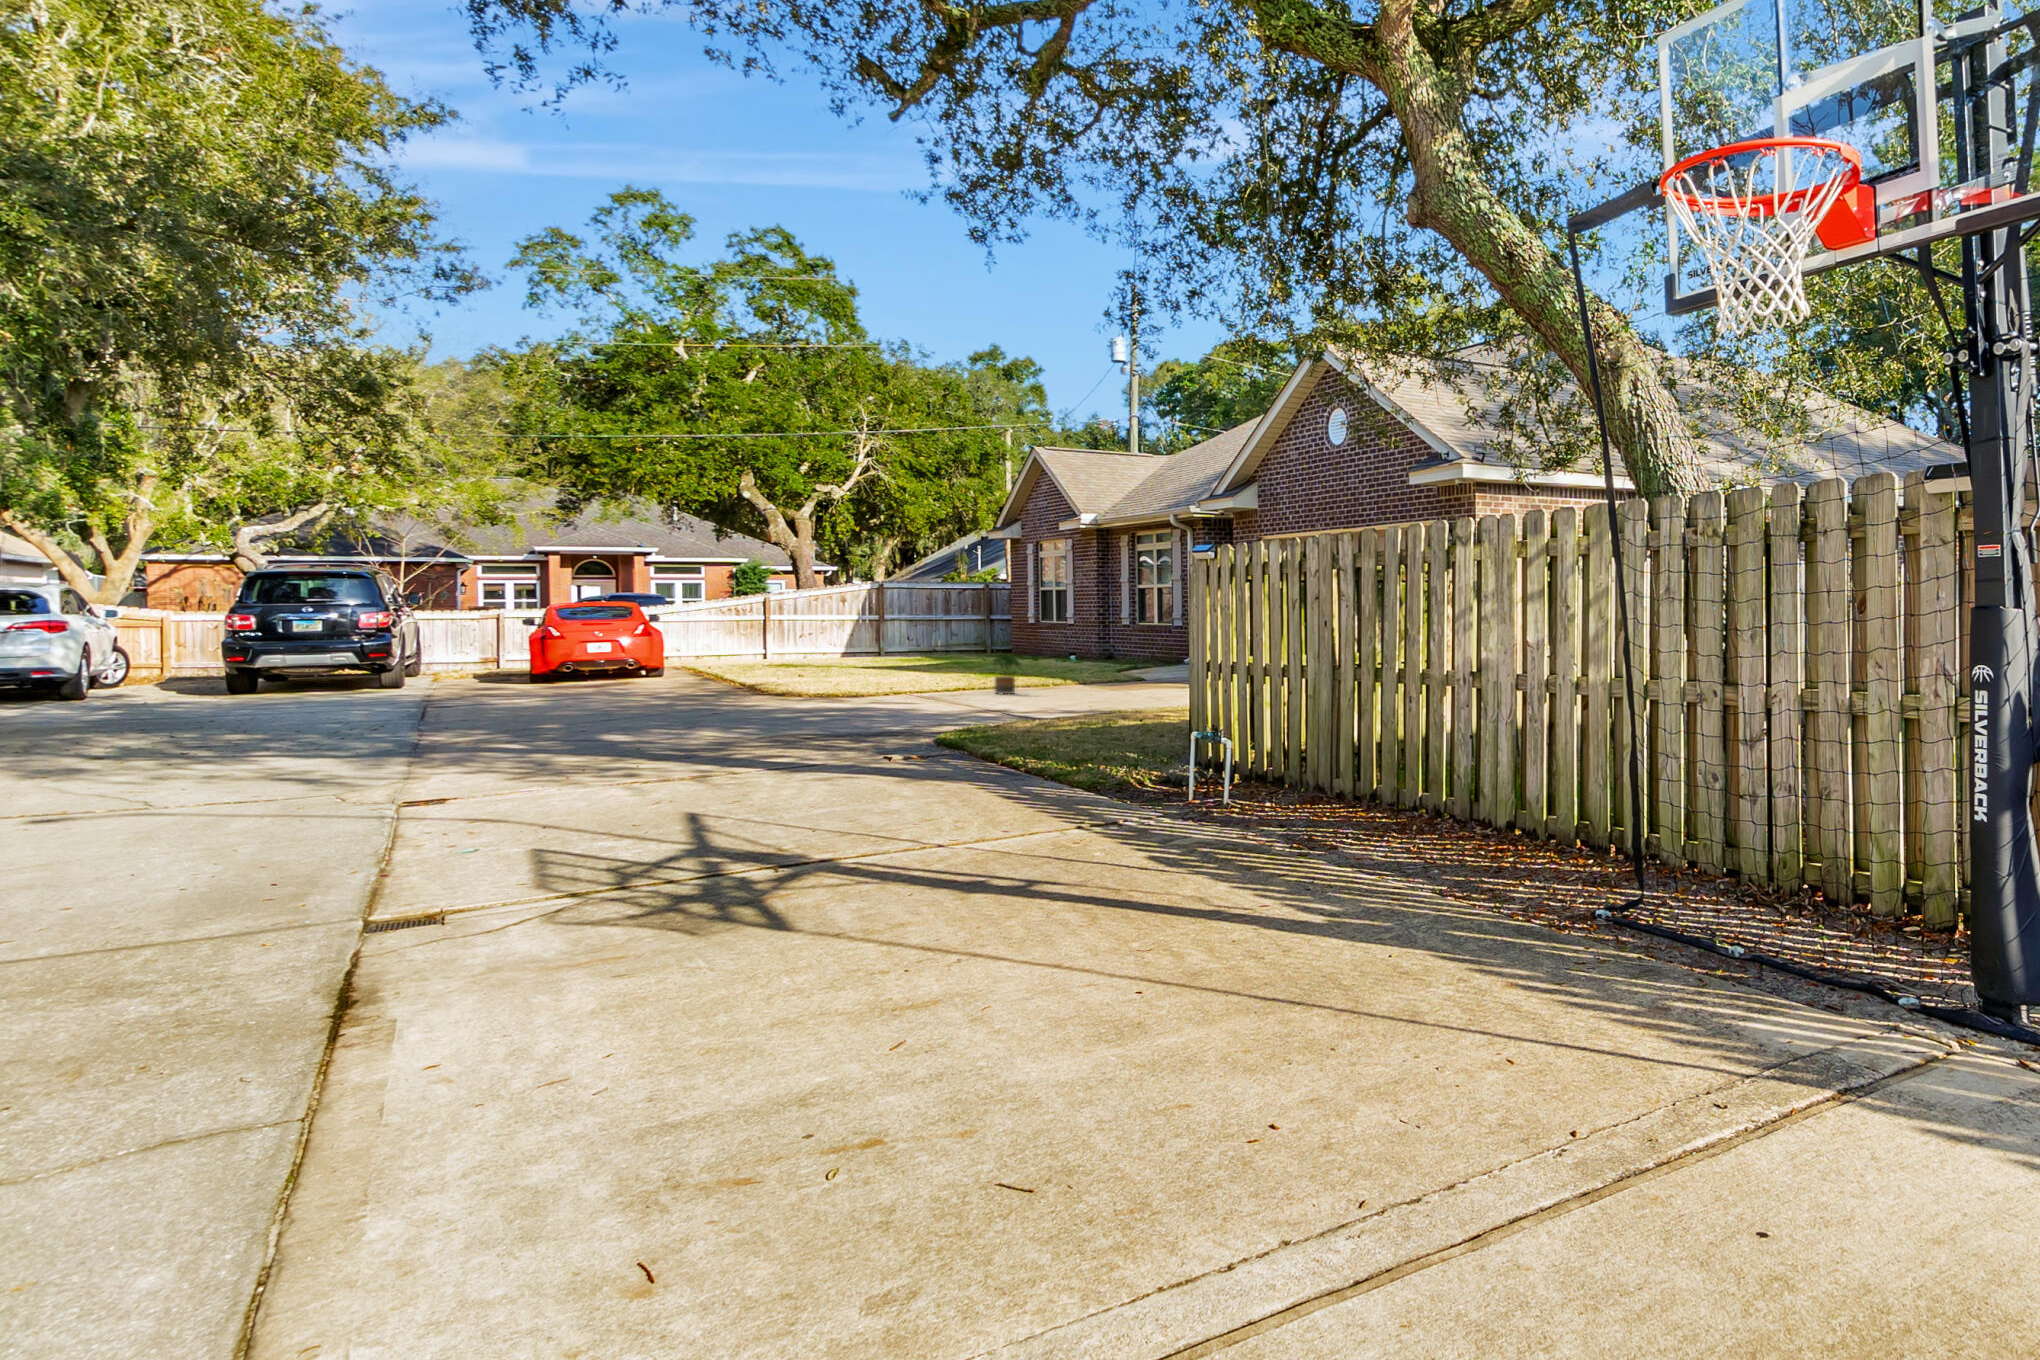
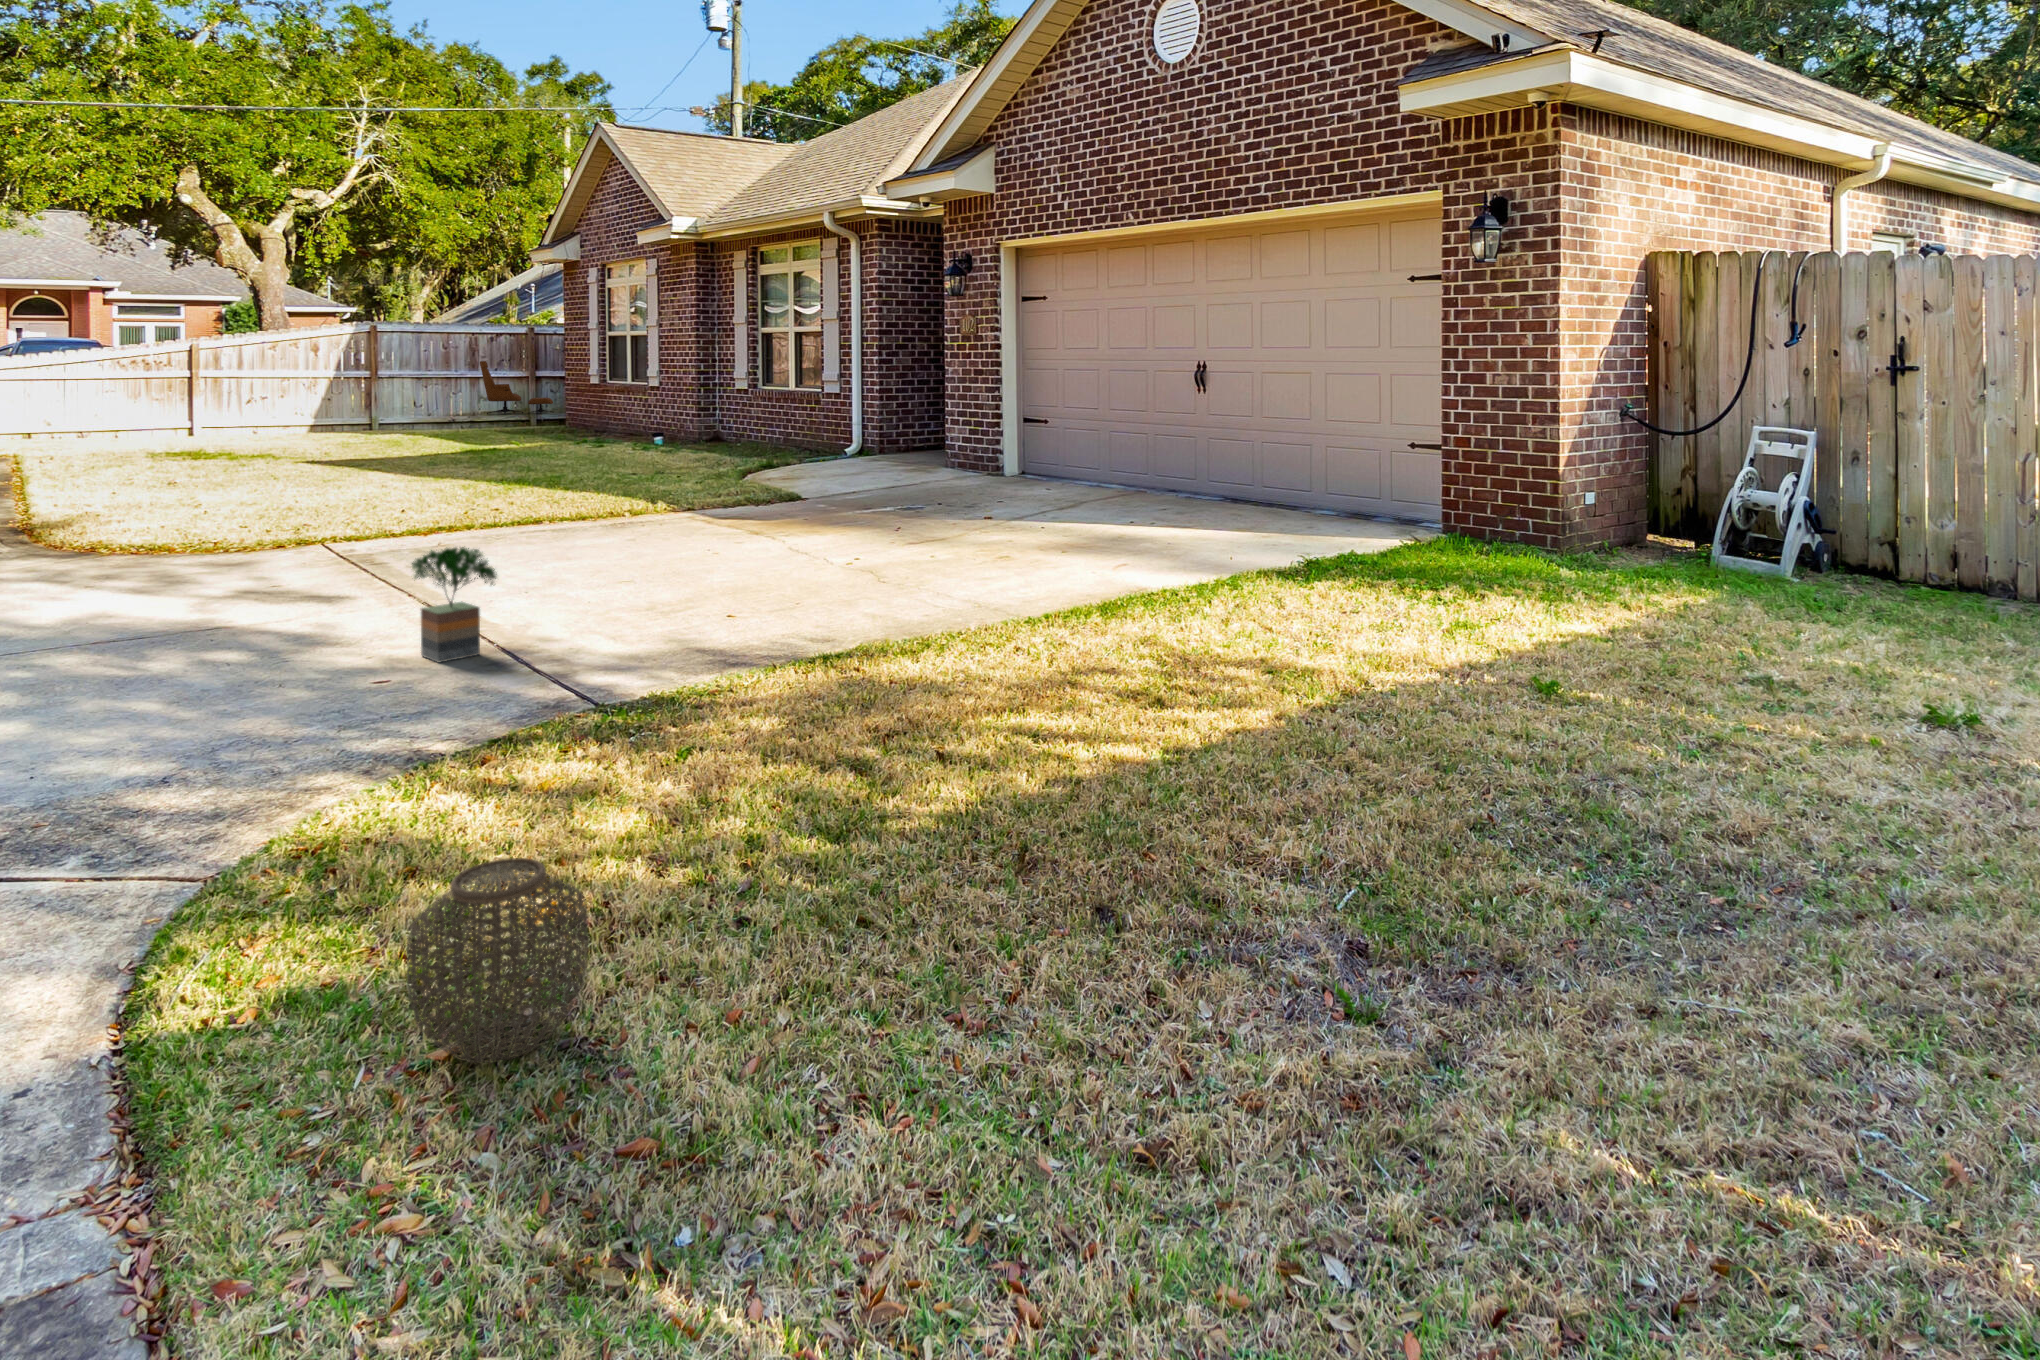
lounge chair: none [954,609,1002,646] -> present [480,361,553,414]
woven basket: none [1031,682,1065,717] -> present [407,858,588,1063]

